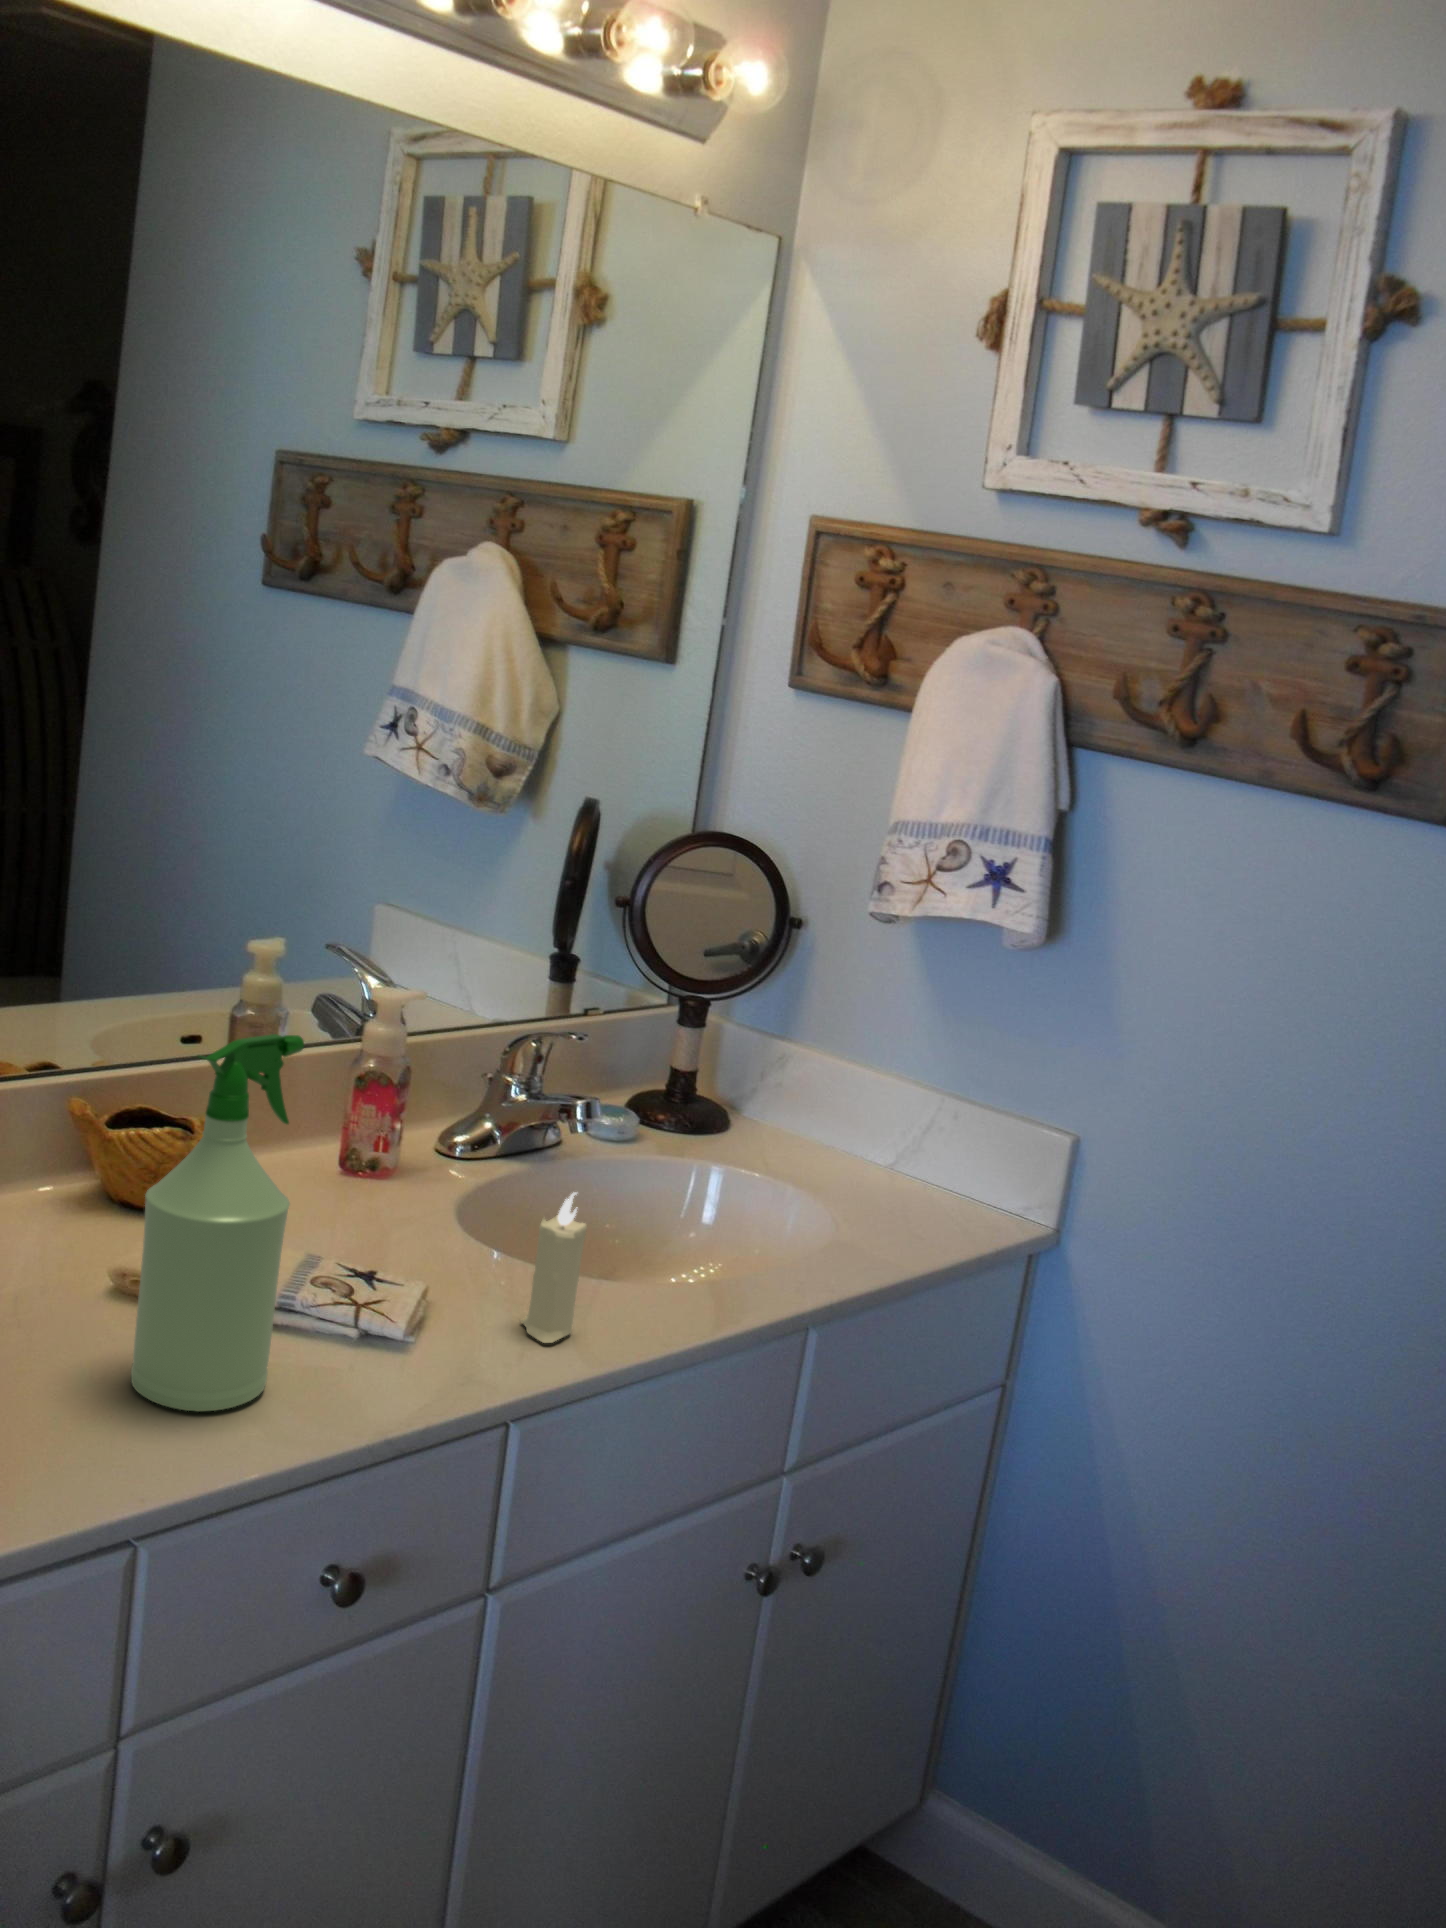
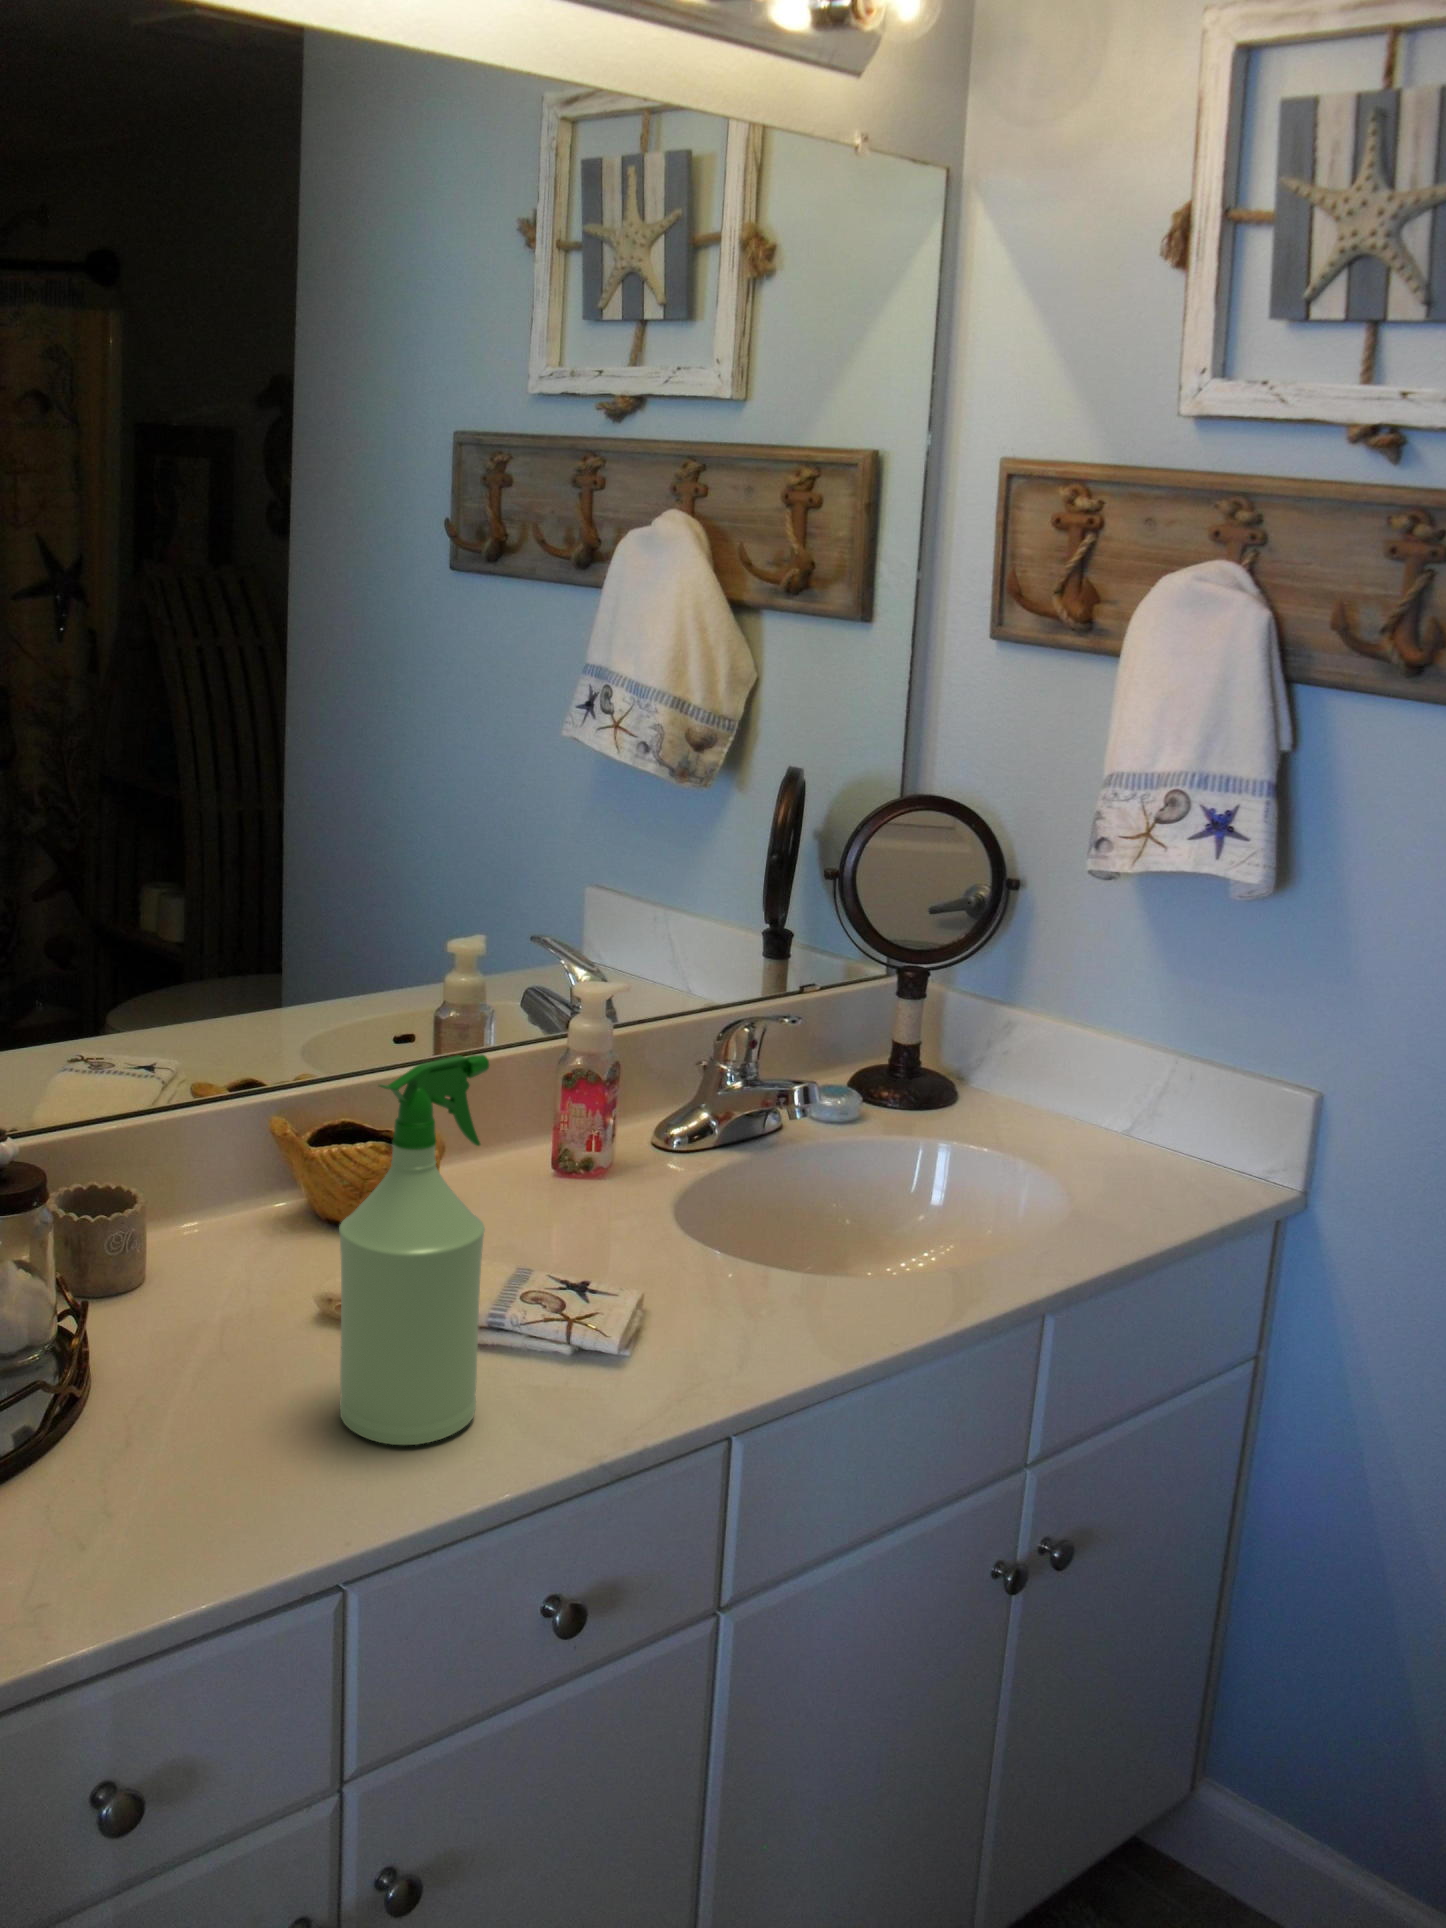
candle: present [521,1192,587,1343] -> none [736,1194,798,1351]

